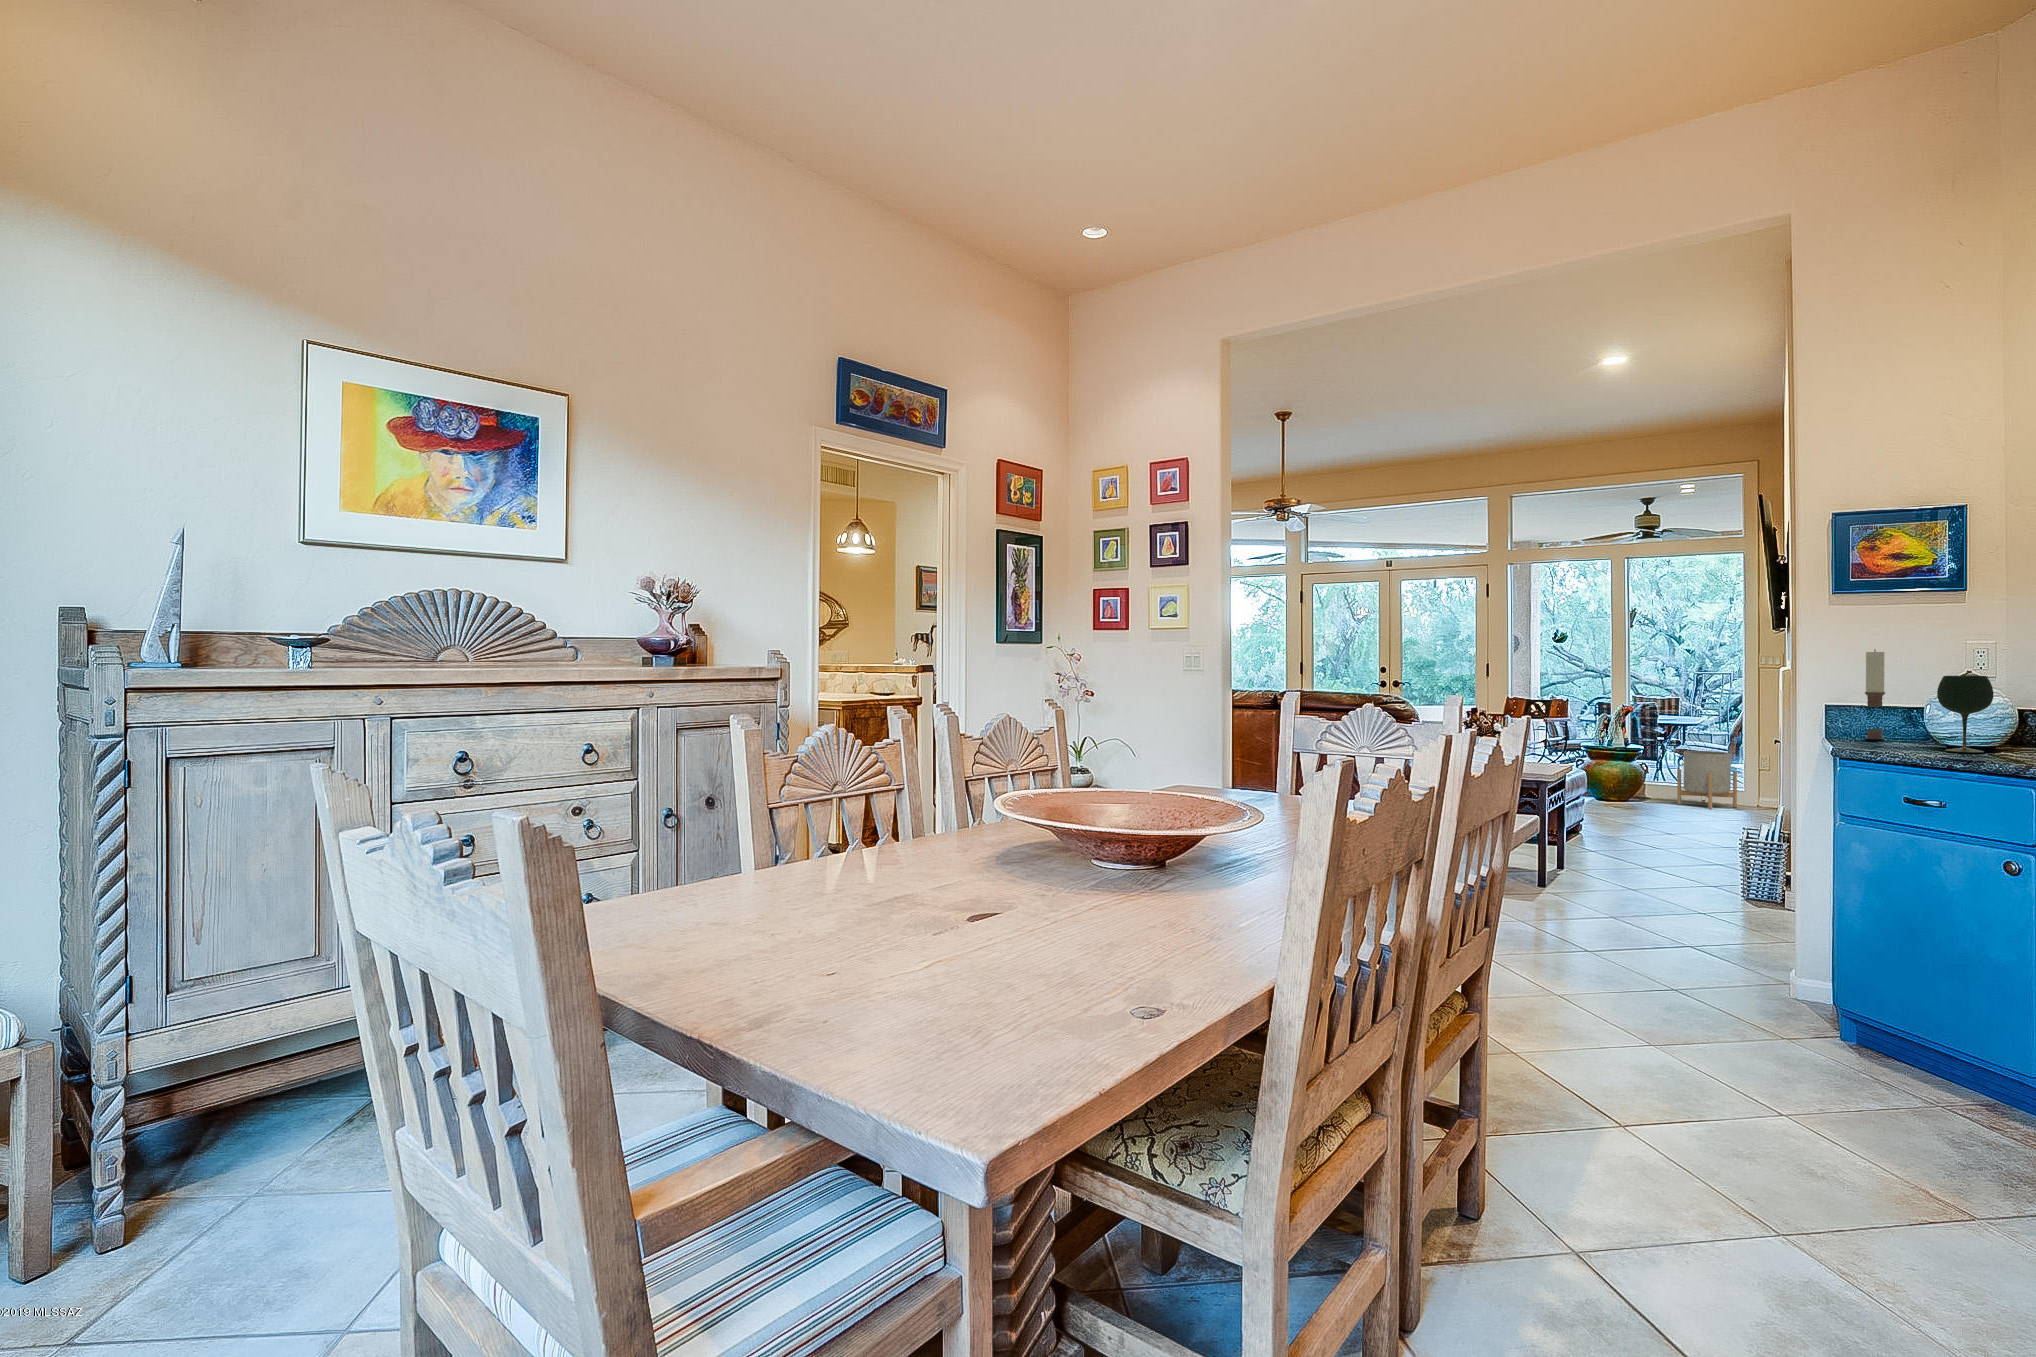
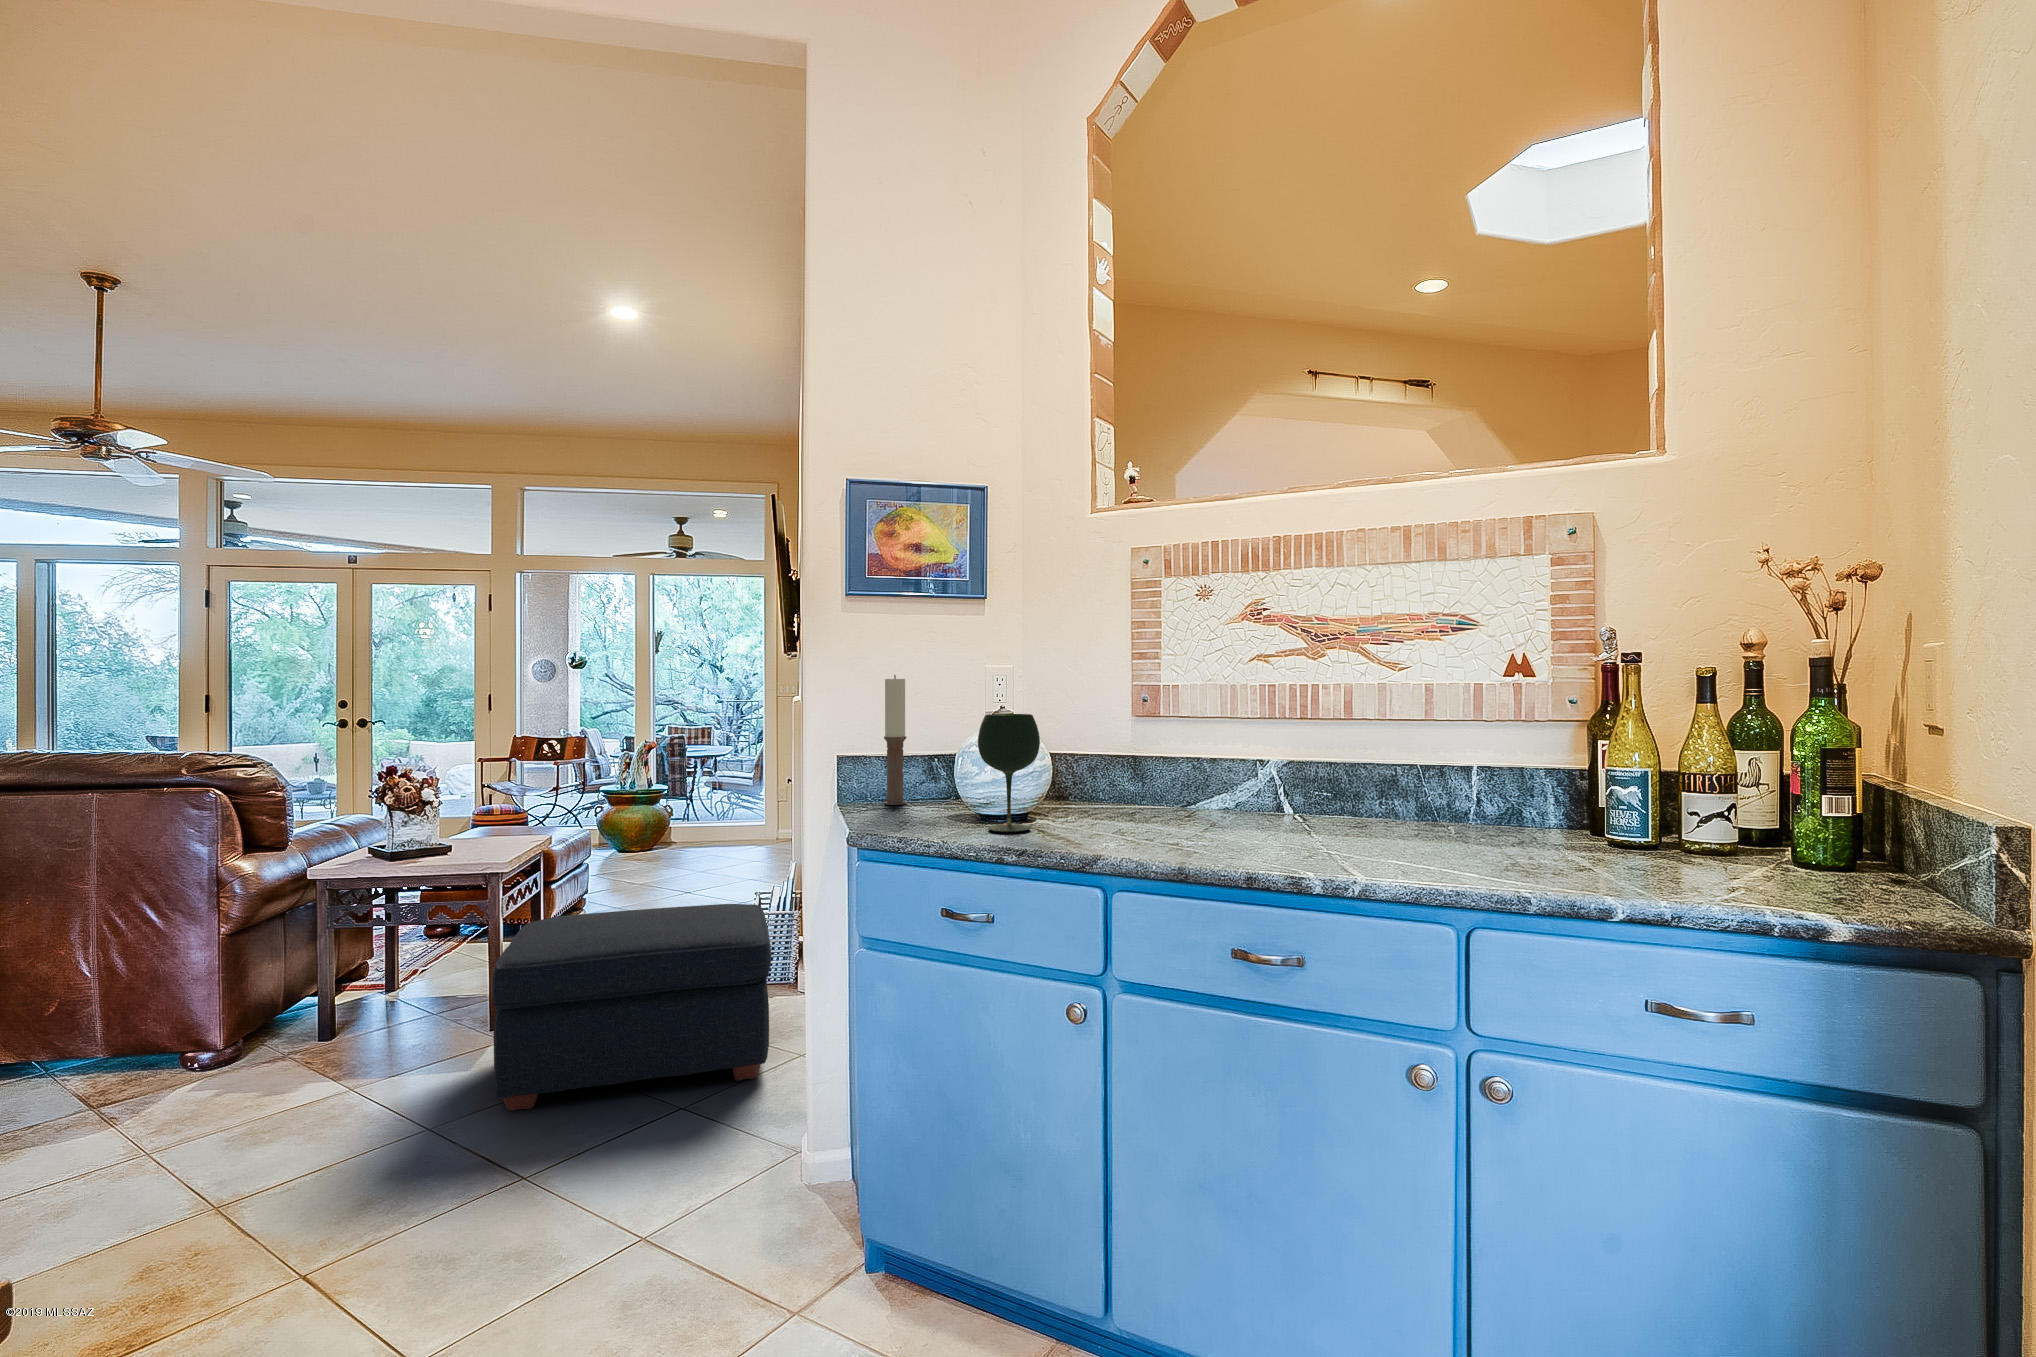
planter: present [1677,751,1737,809] -> none [703,785,757,848]
ottoman: none [1562,811,1765,939] -> present [492,904,771,1111]

